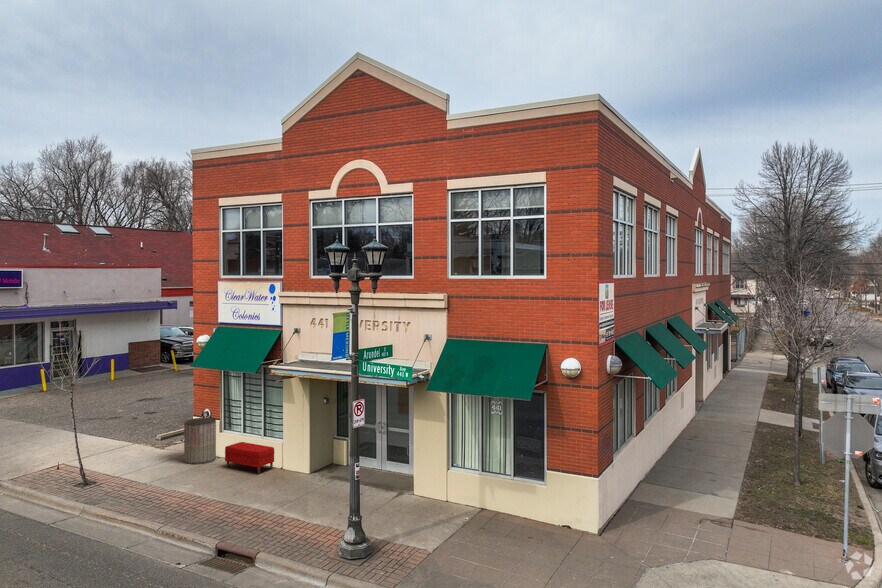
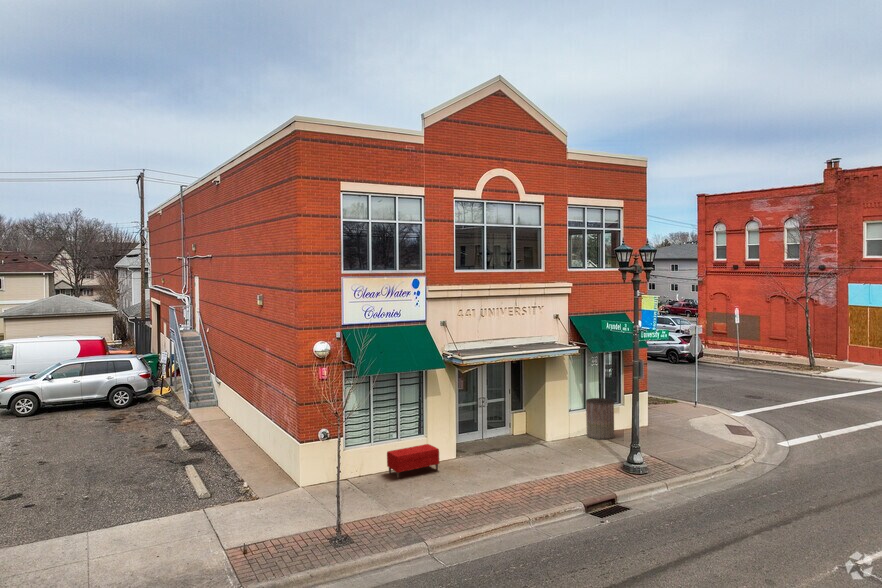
trash can: present [184,418,216,464] -> present [586,398,614,440]

